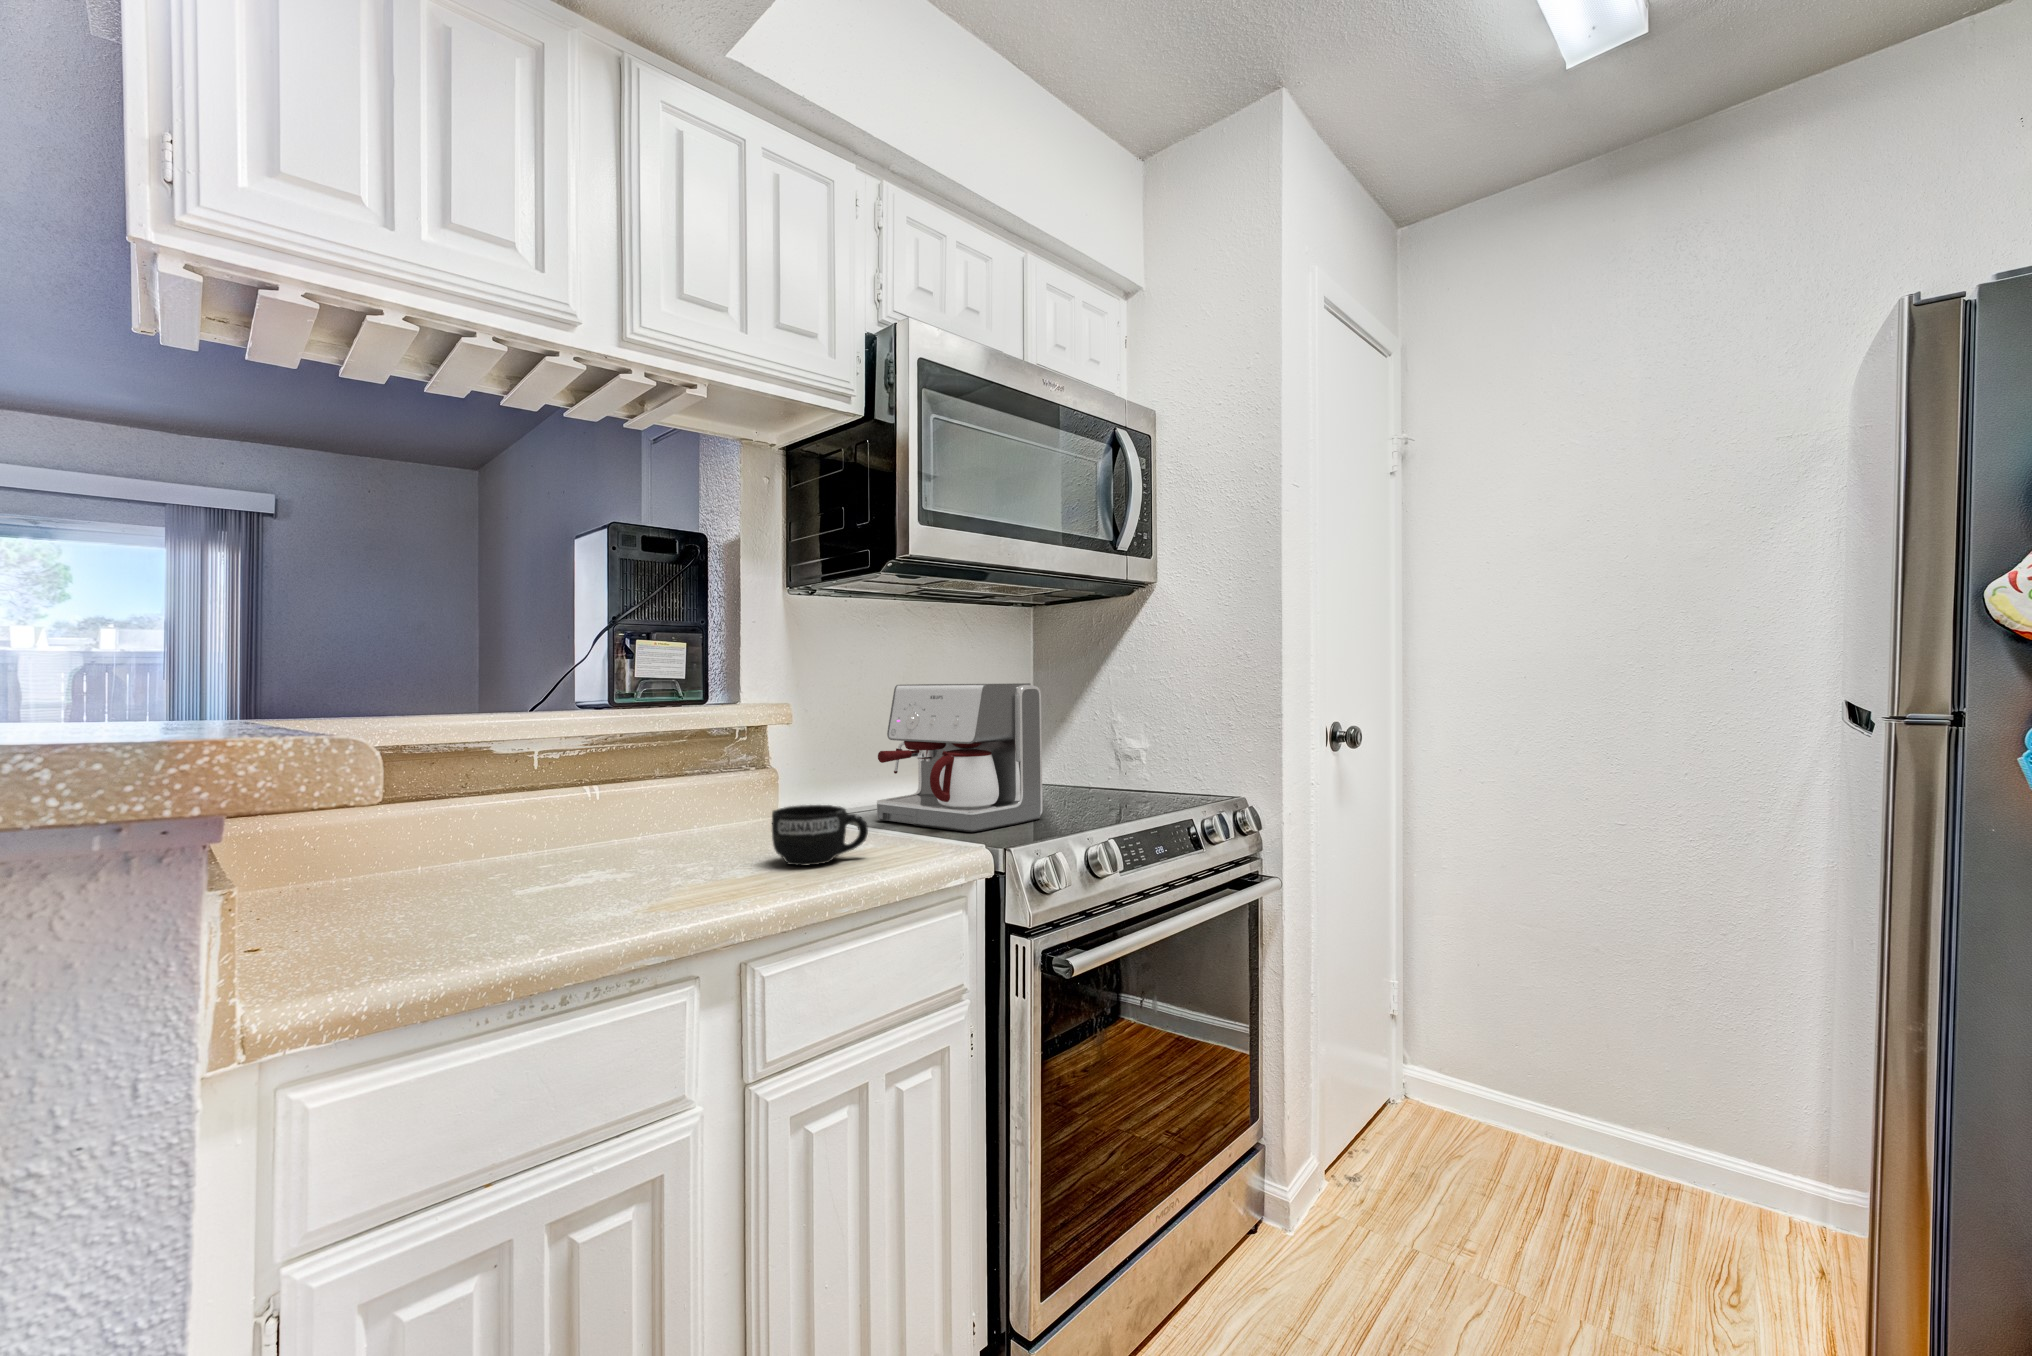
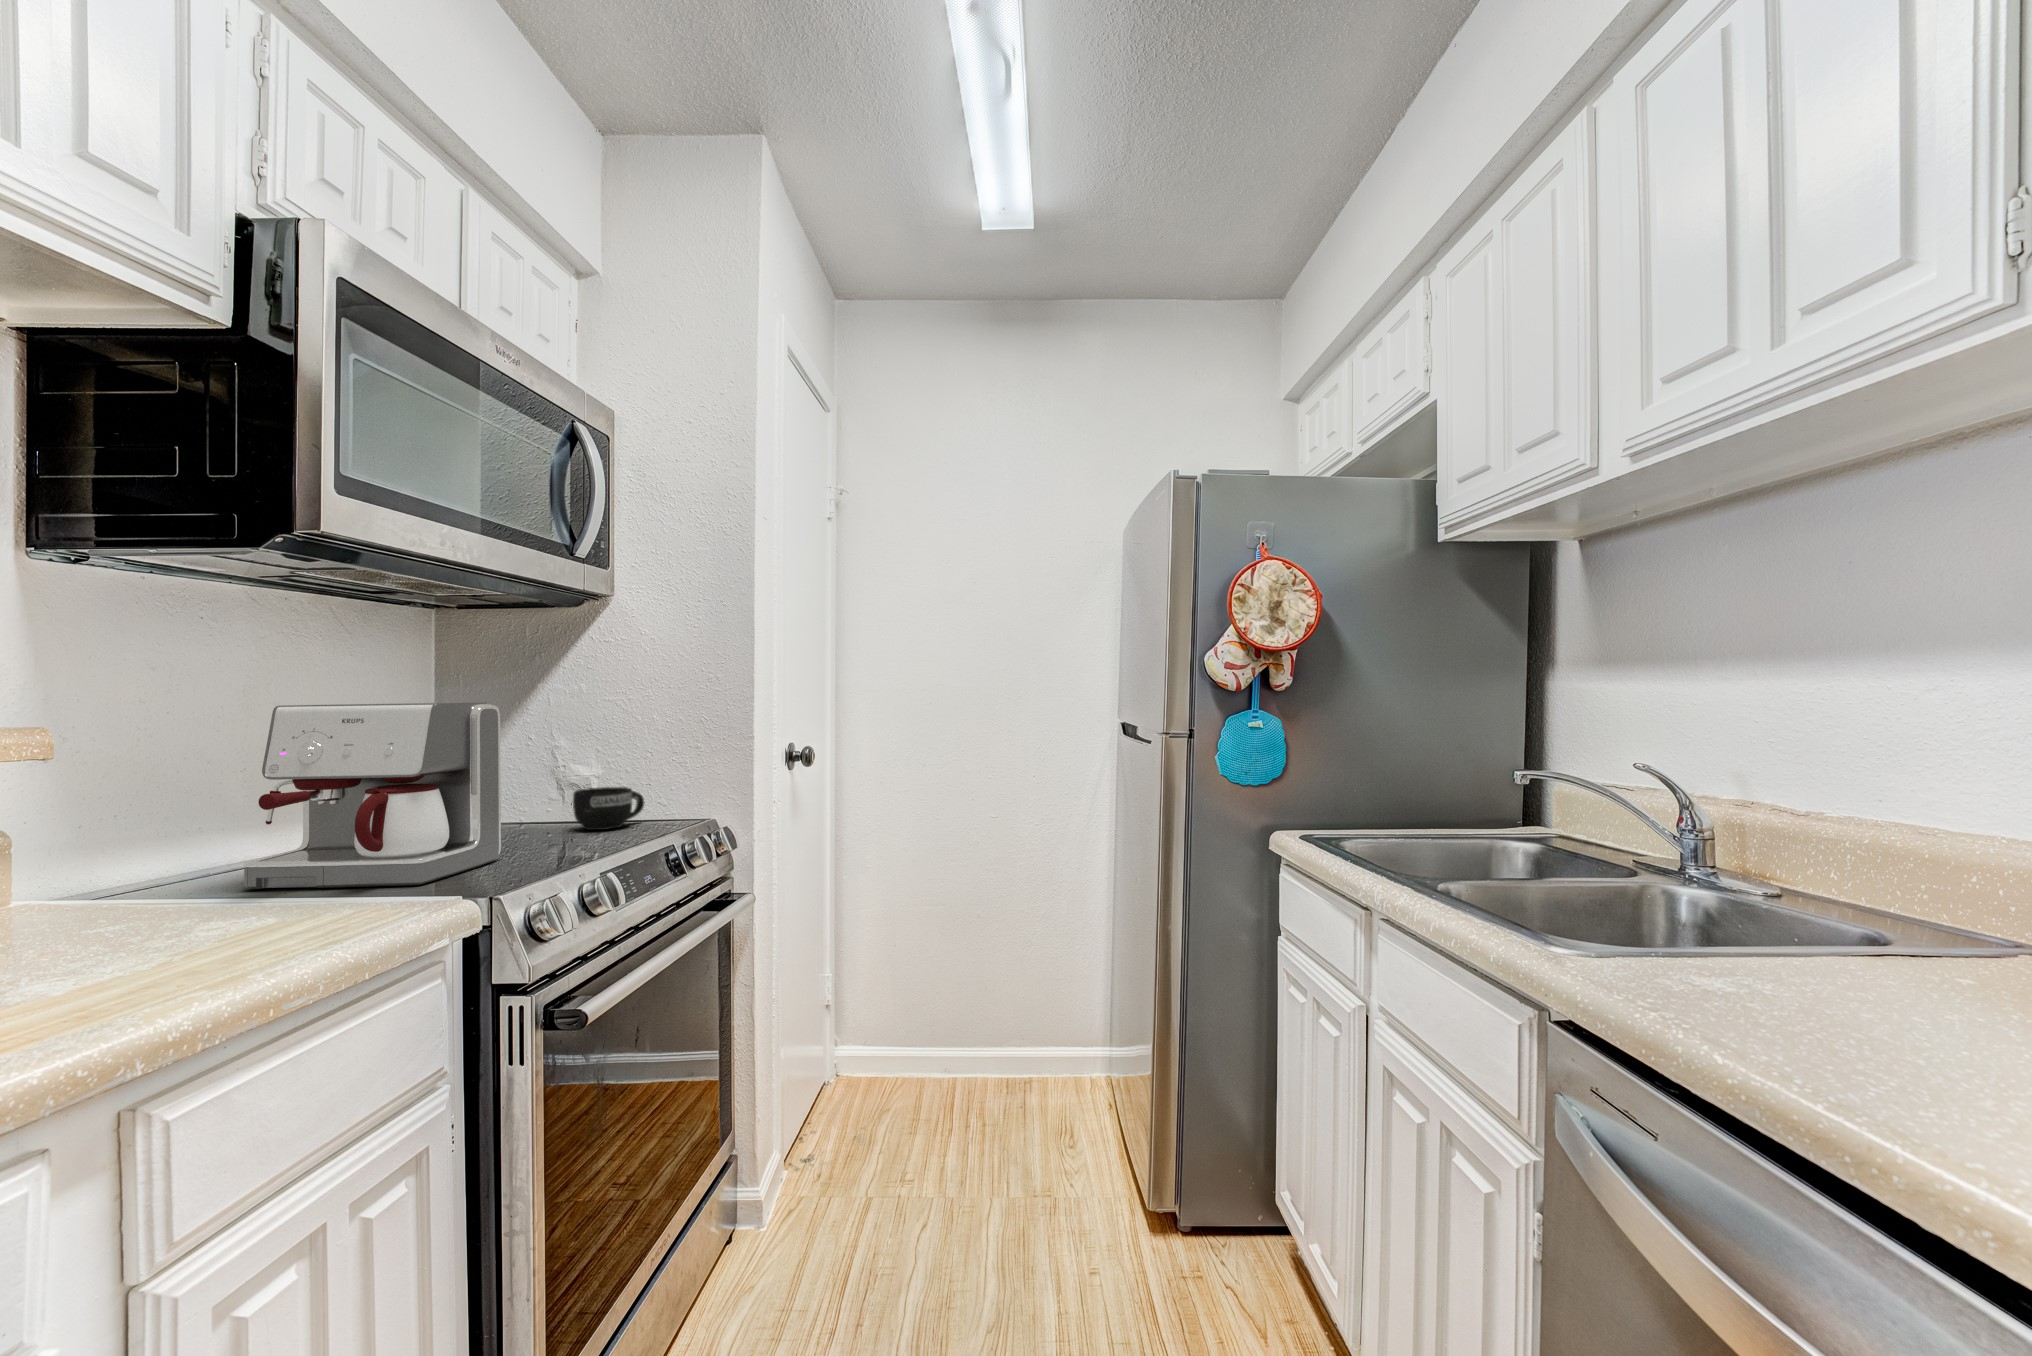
mug: present [772,805,868,866] -> present [573,787,645,830]

